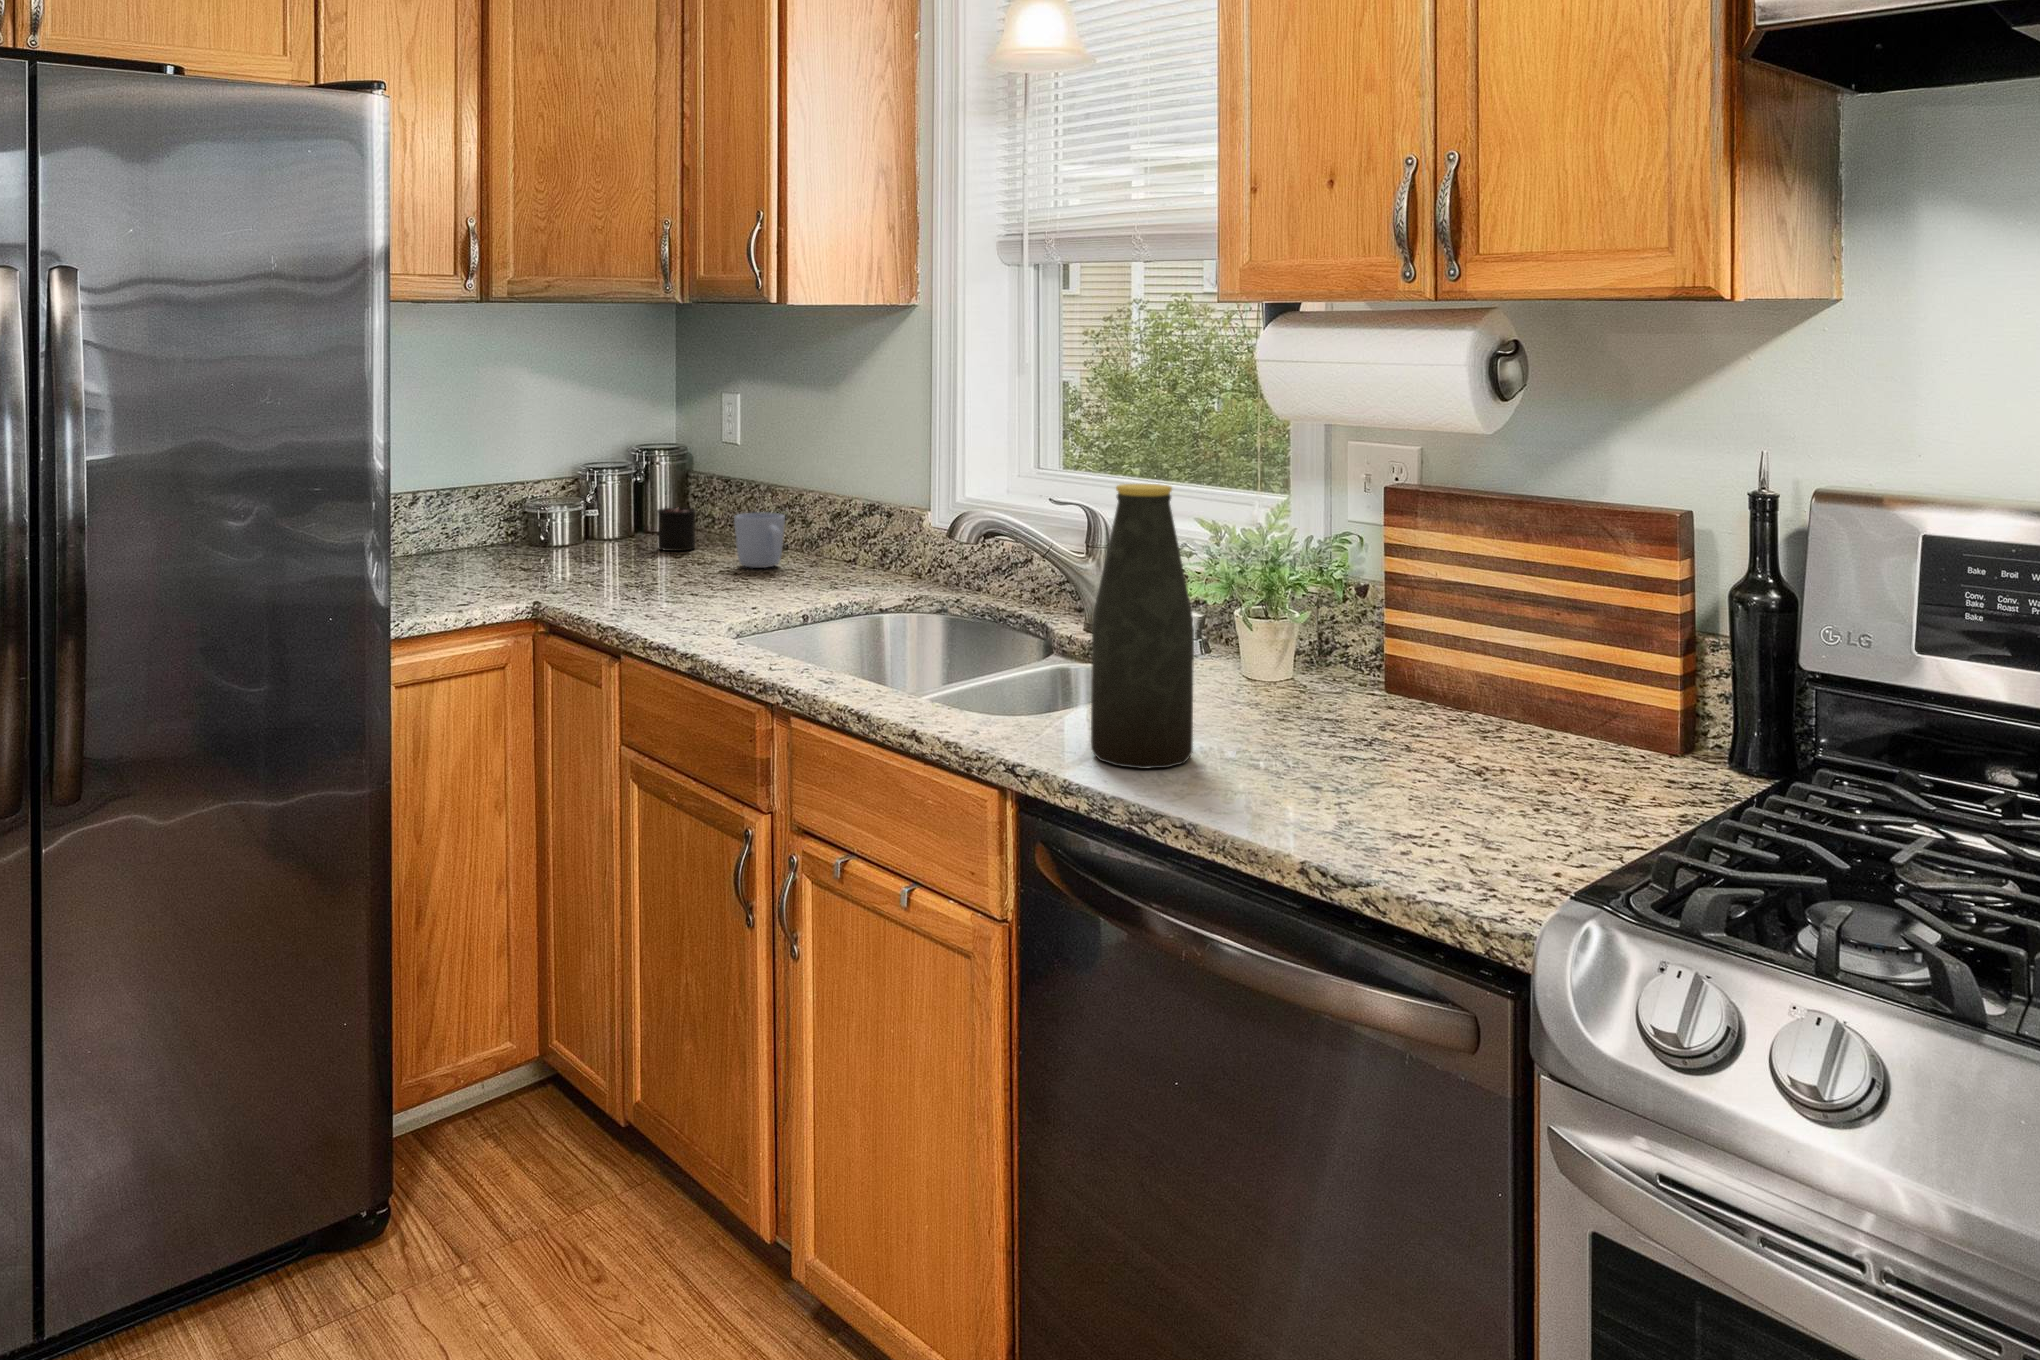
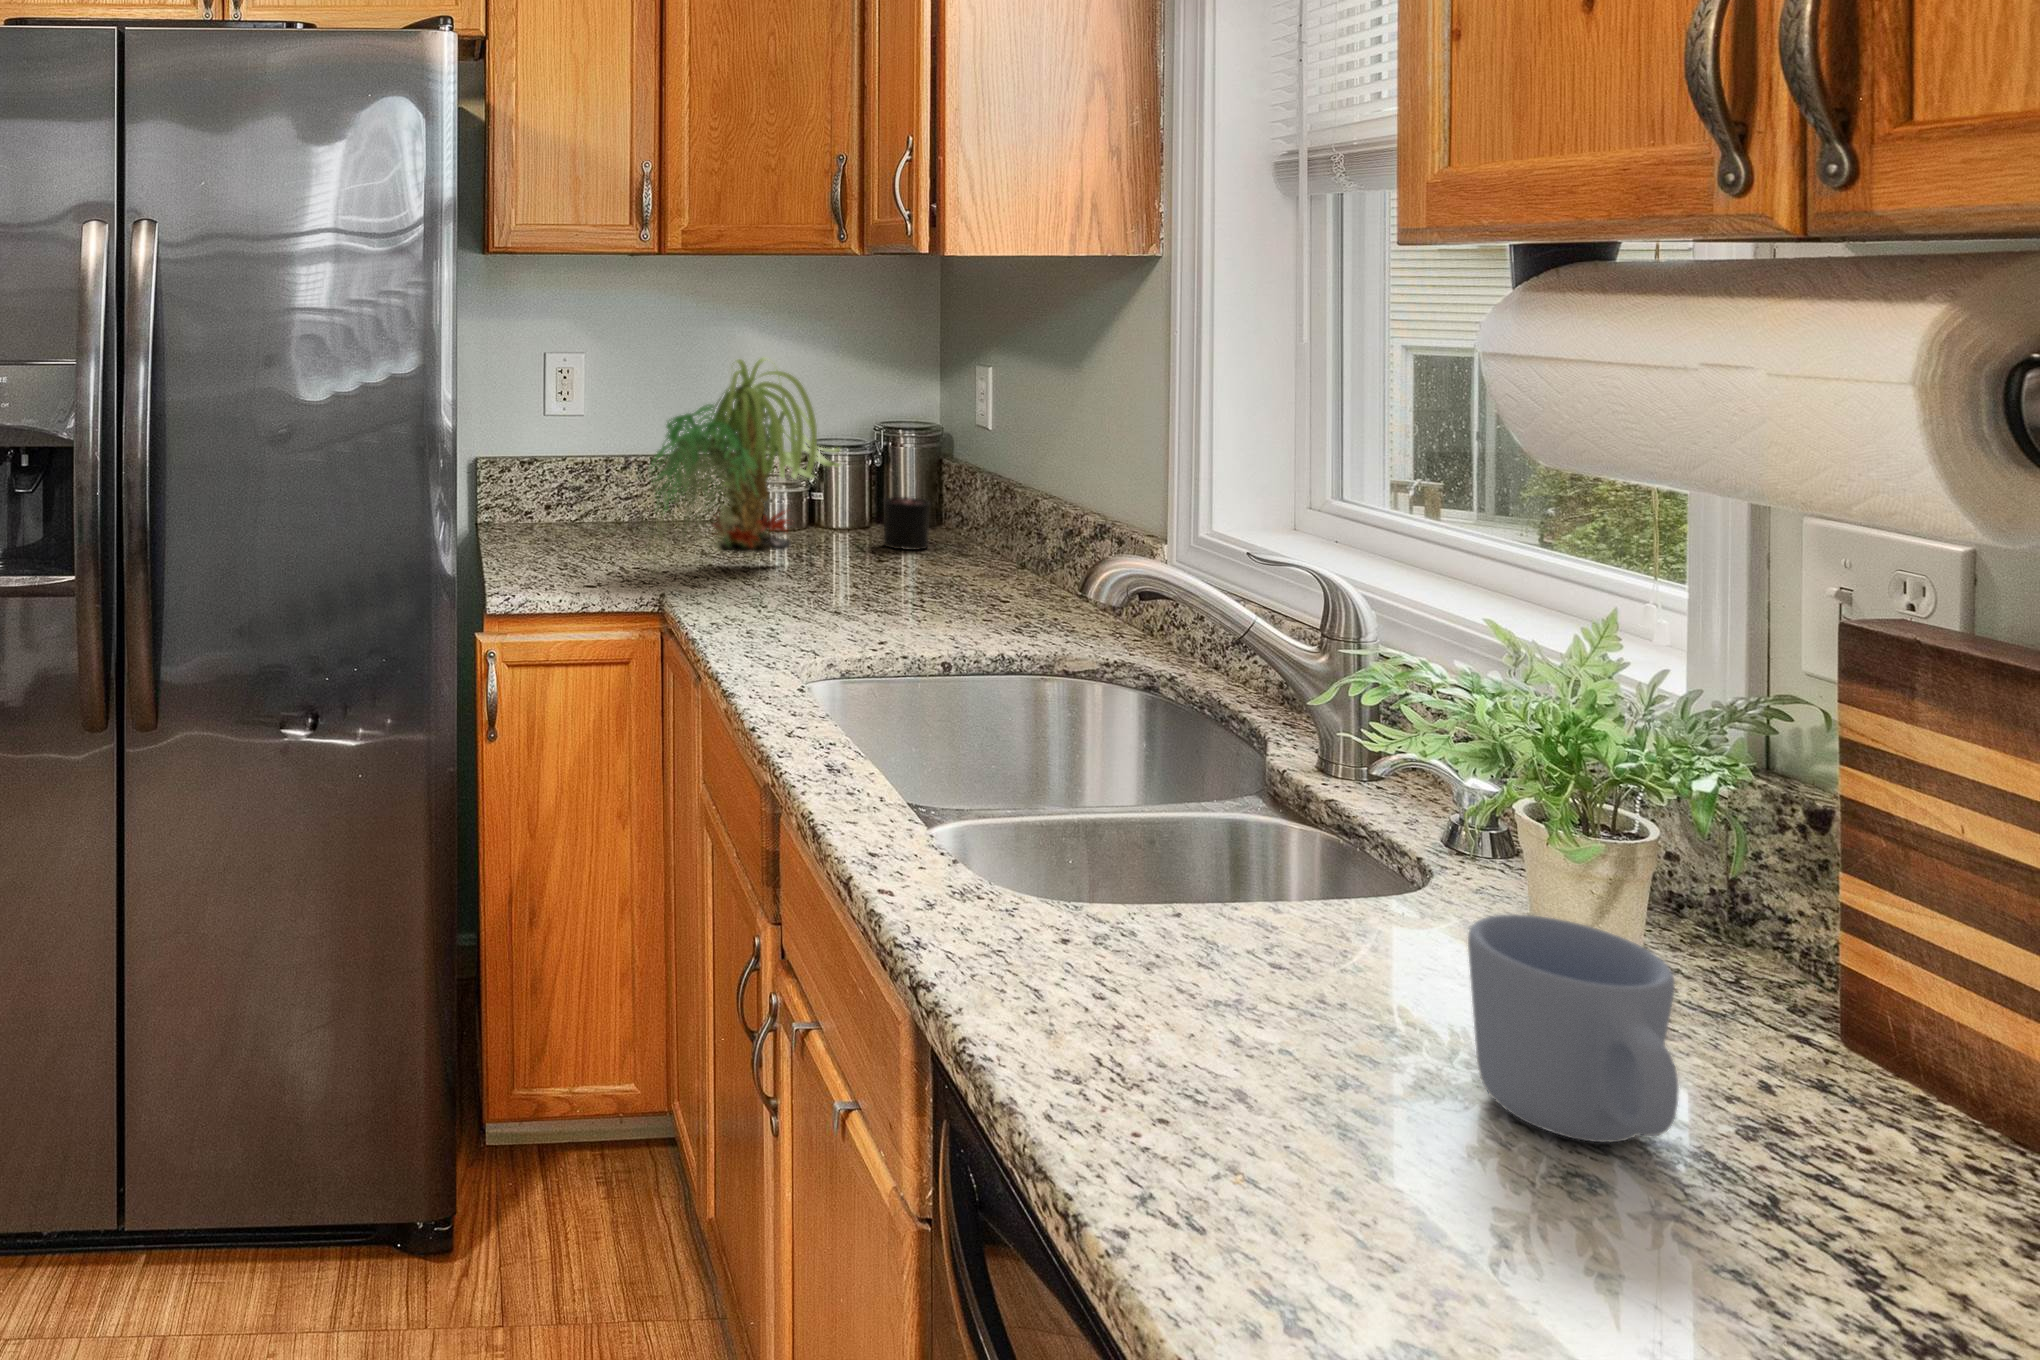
plant: none [482,390,656,590] -> present [646,358,840,565]
bottle: present [1091,484,1194,769] -> none [1079,576,1273,1091]
mug: present [734,513,785,568] -> present [1468,914,1679,1142]

